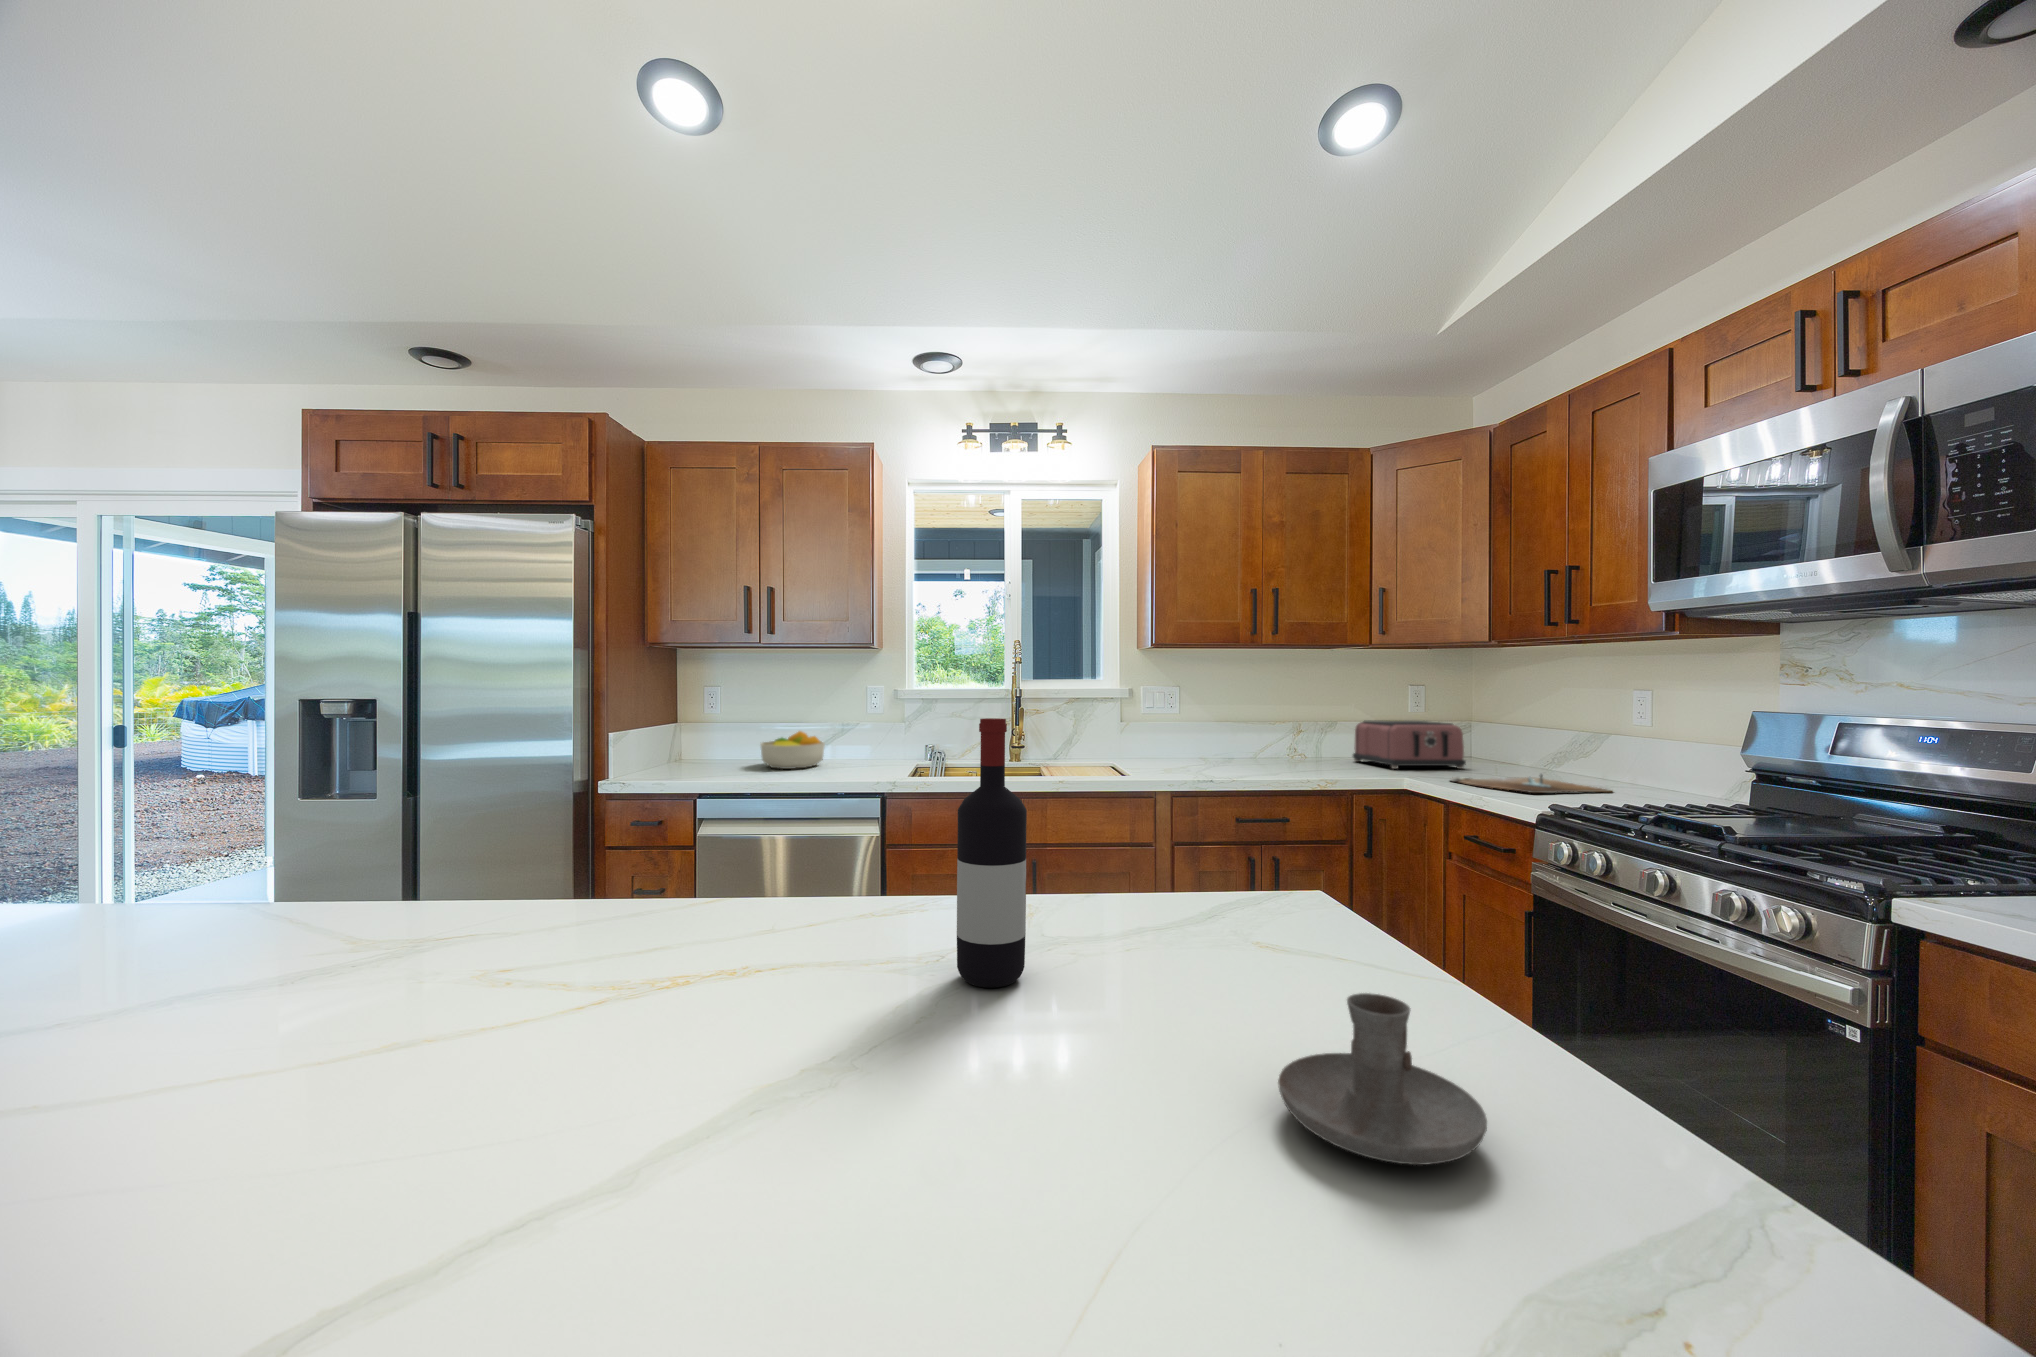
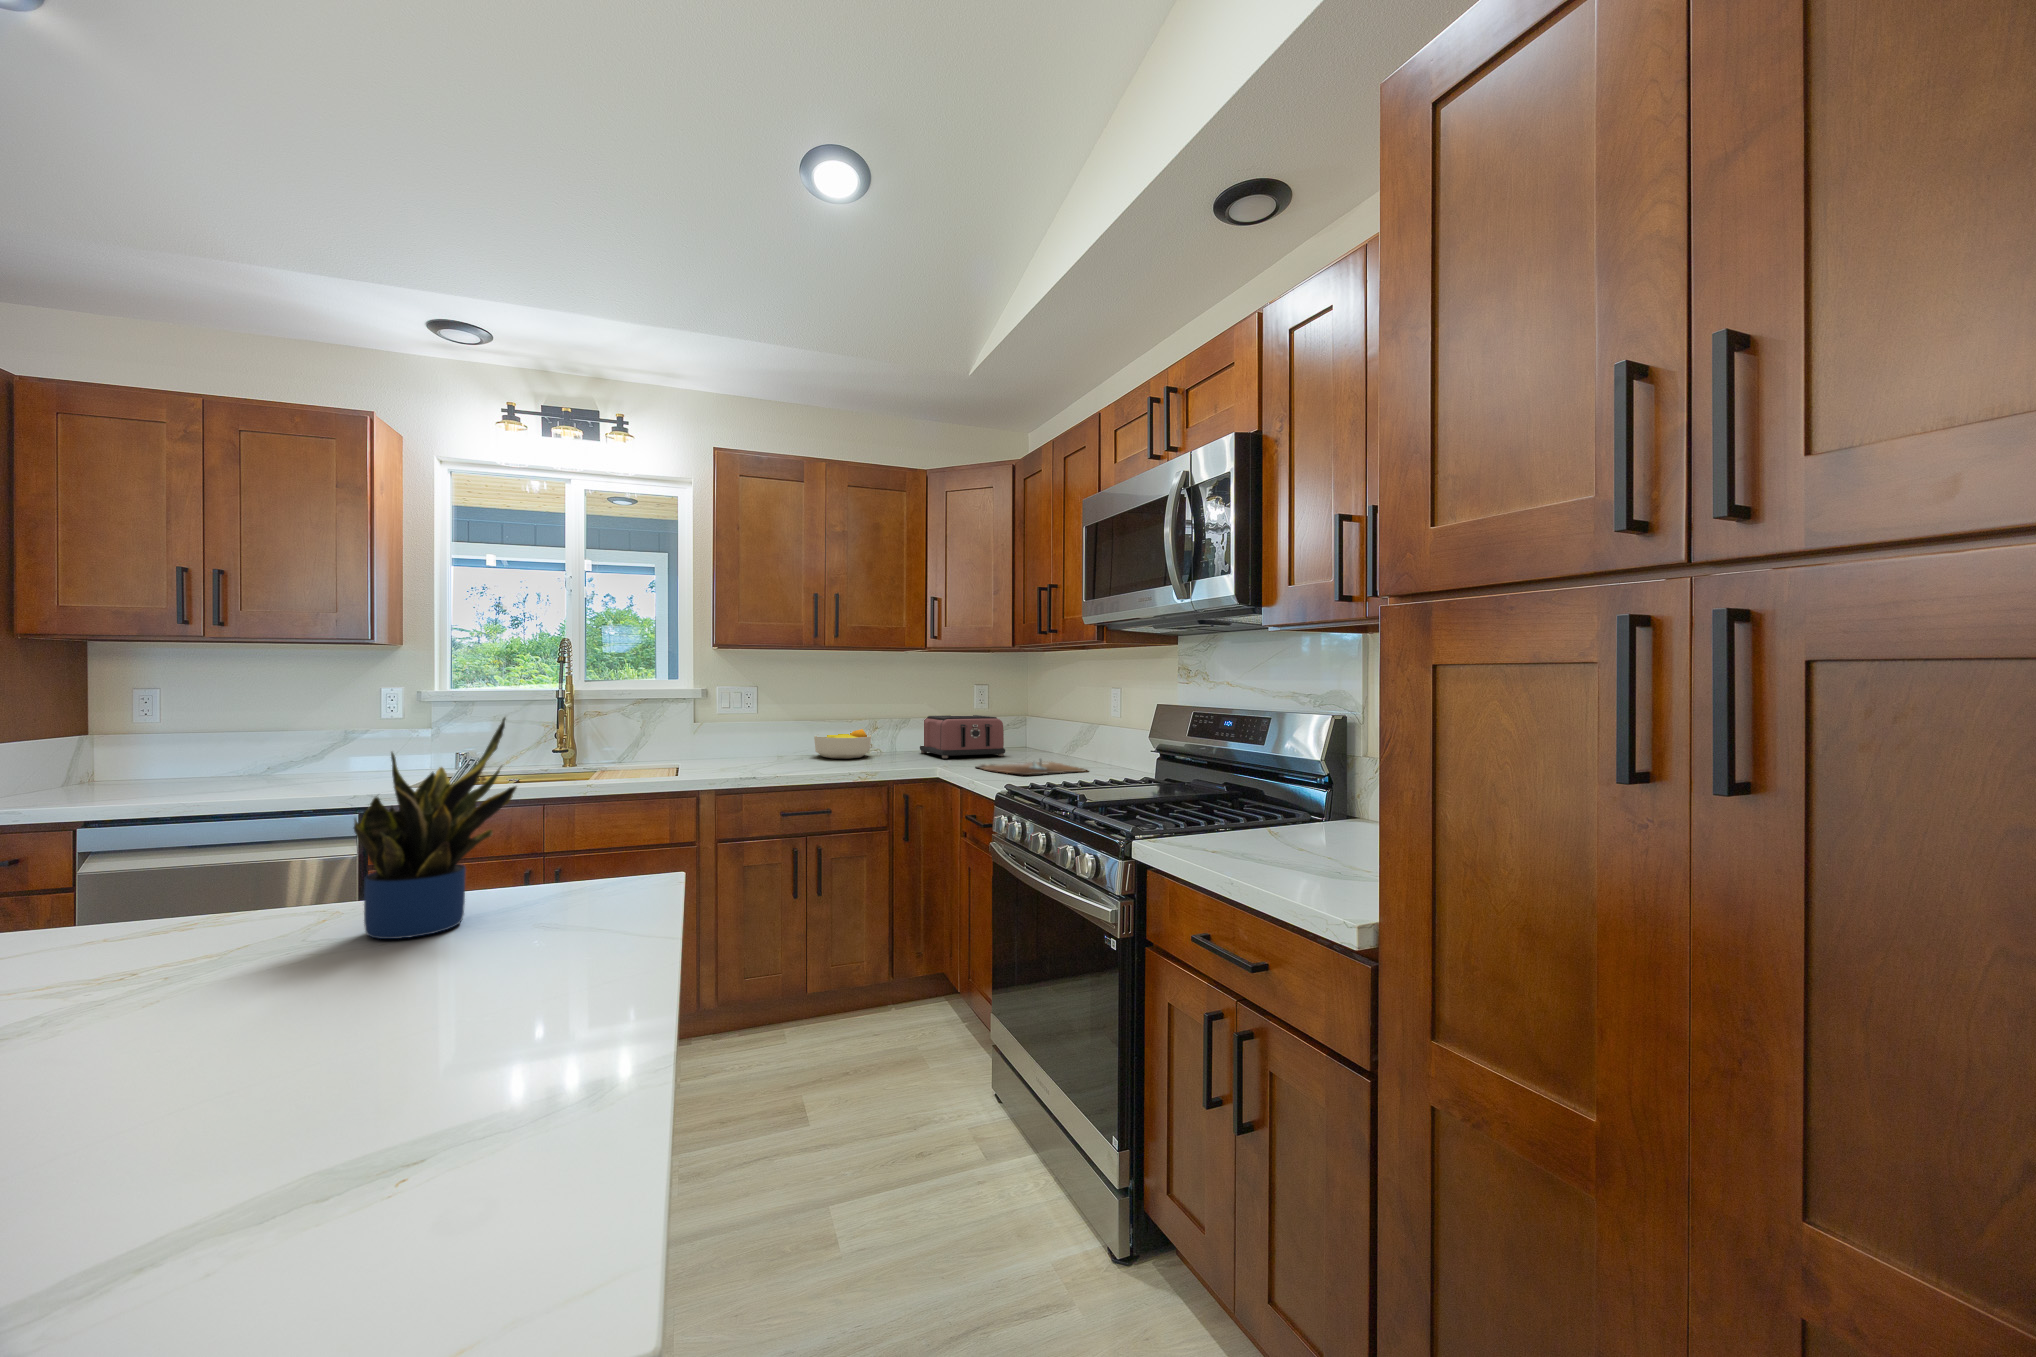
potted plant: none [1080,716,1227,937] -> present [354,718,517,939]
wine bottle: present [957,718,1027,988] -> none [87,723,197,1012]
fruit bowl: present [760,731,825,769] -> present [814,729,871,759]
candle holder: present [1278,993,1487,1165] -> none [253,968,485,1118]

